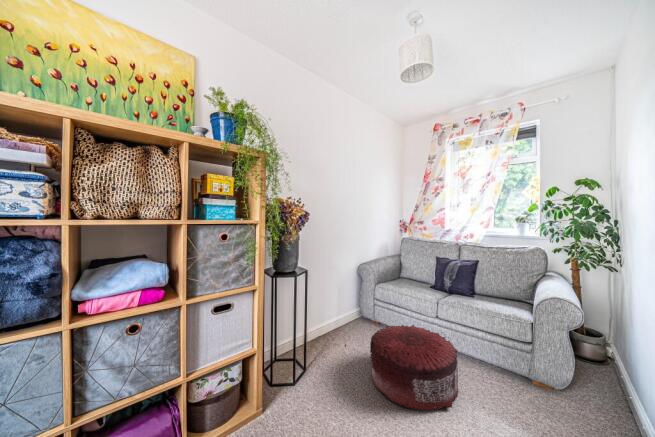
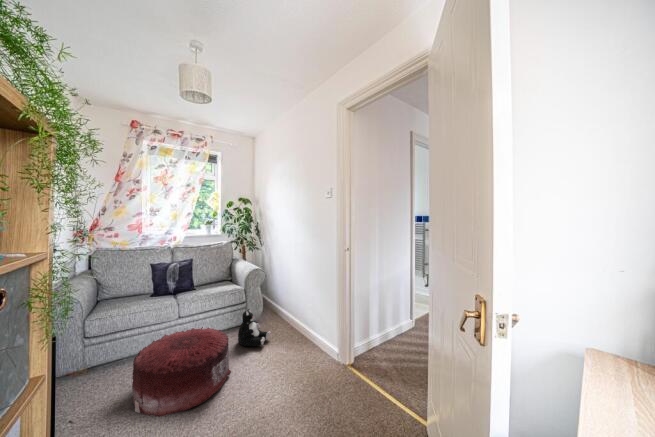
plush toy: none [498,350,558,417] -> present [238,309,271,346]

